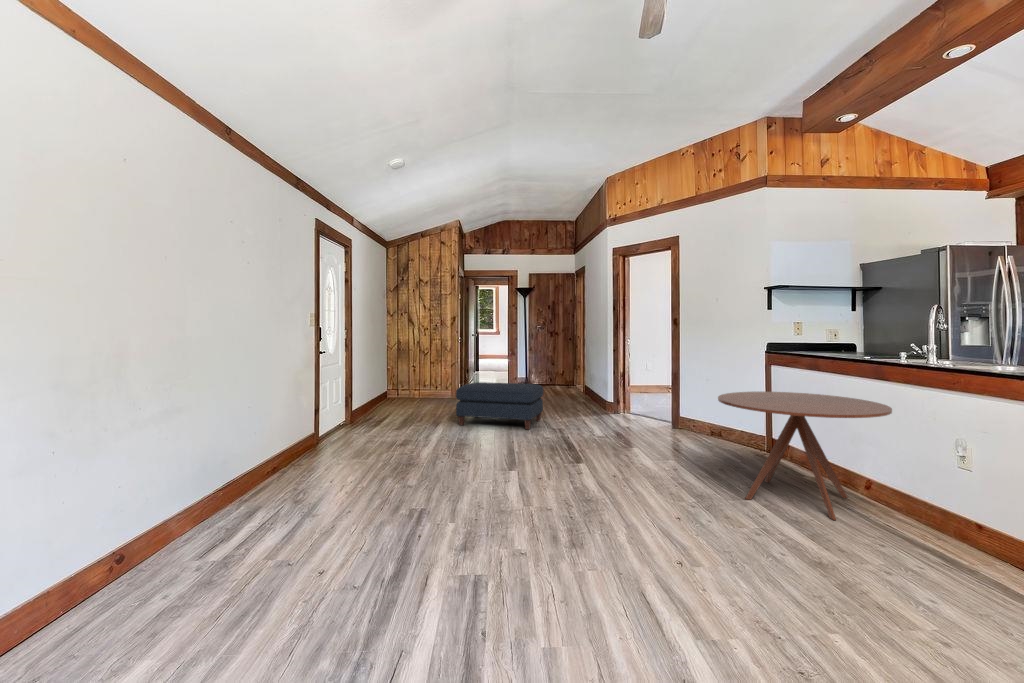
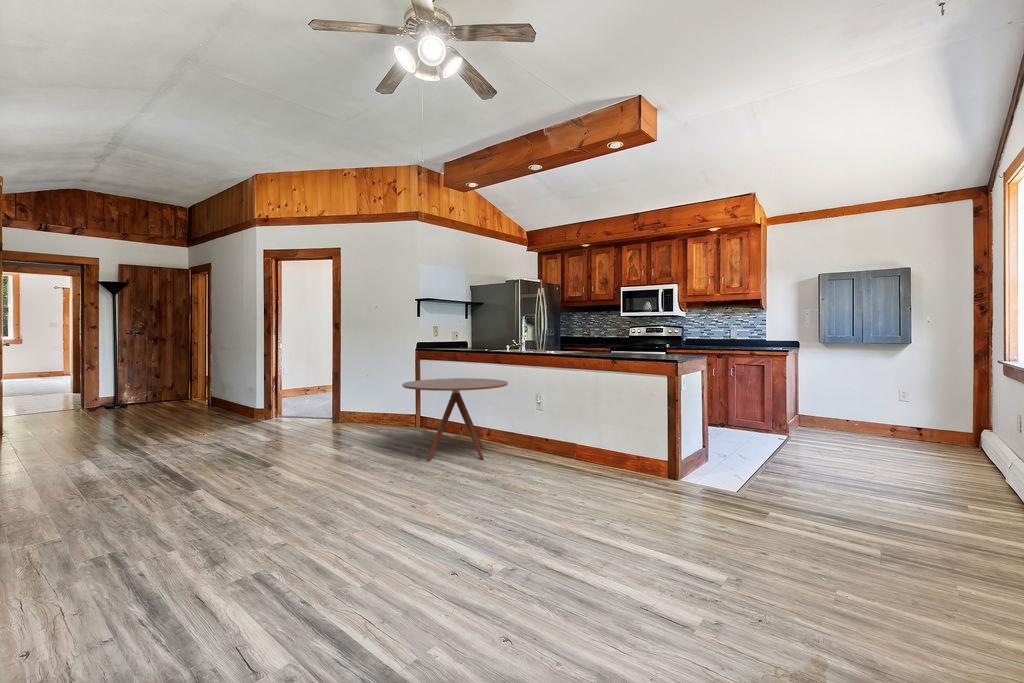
ottoman: present [456,382,544,430] -> none [45,398,185,463]

